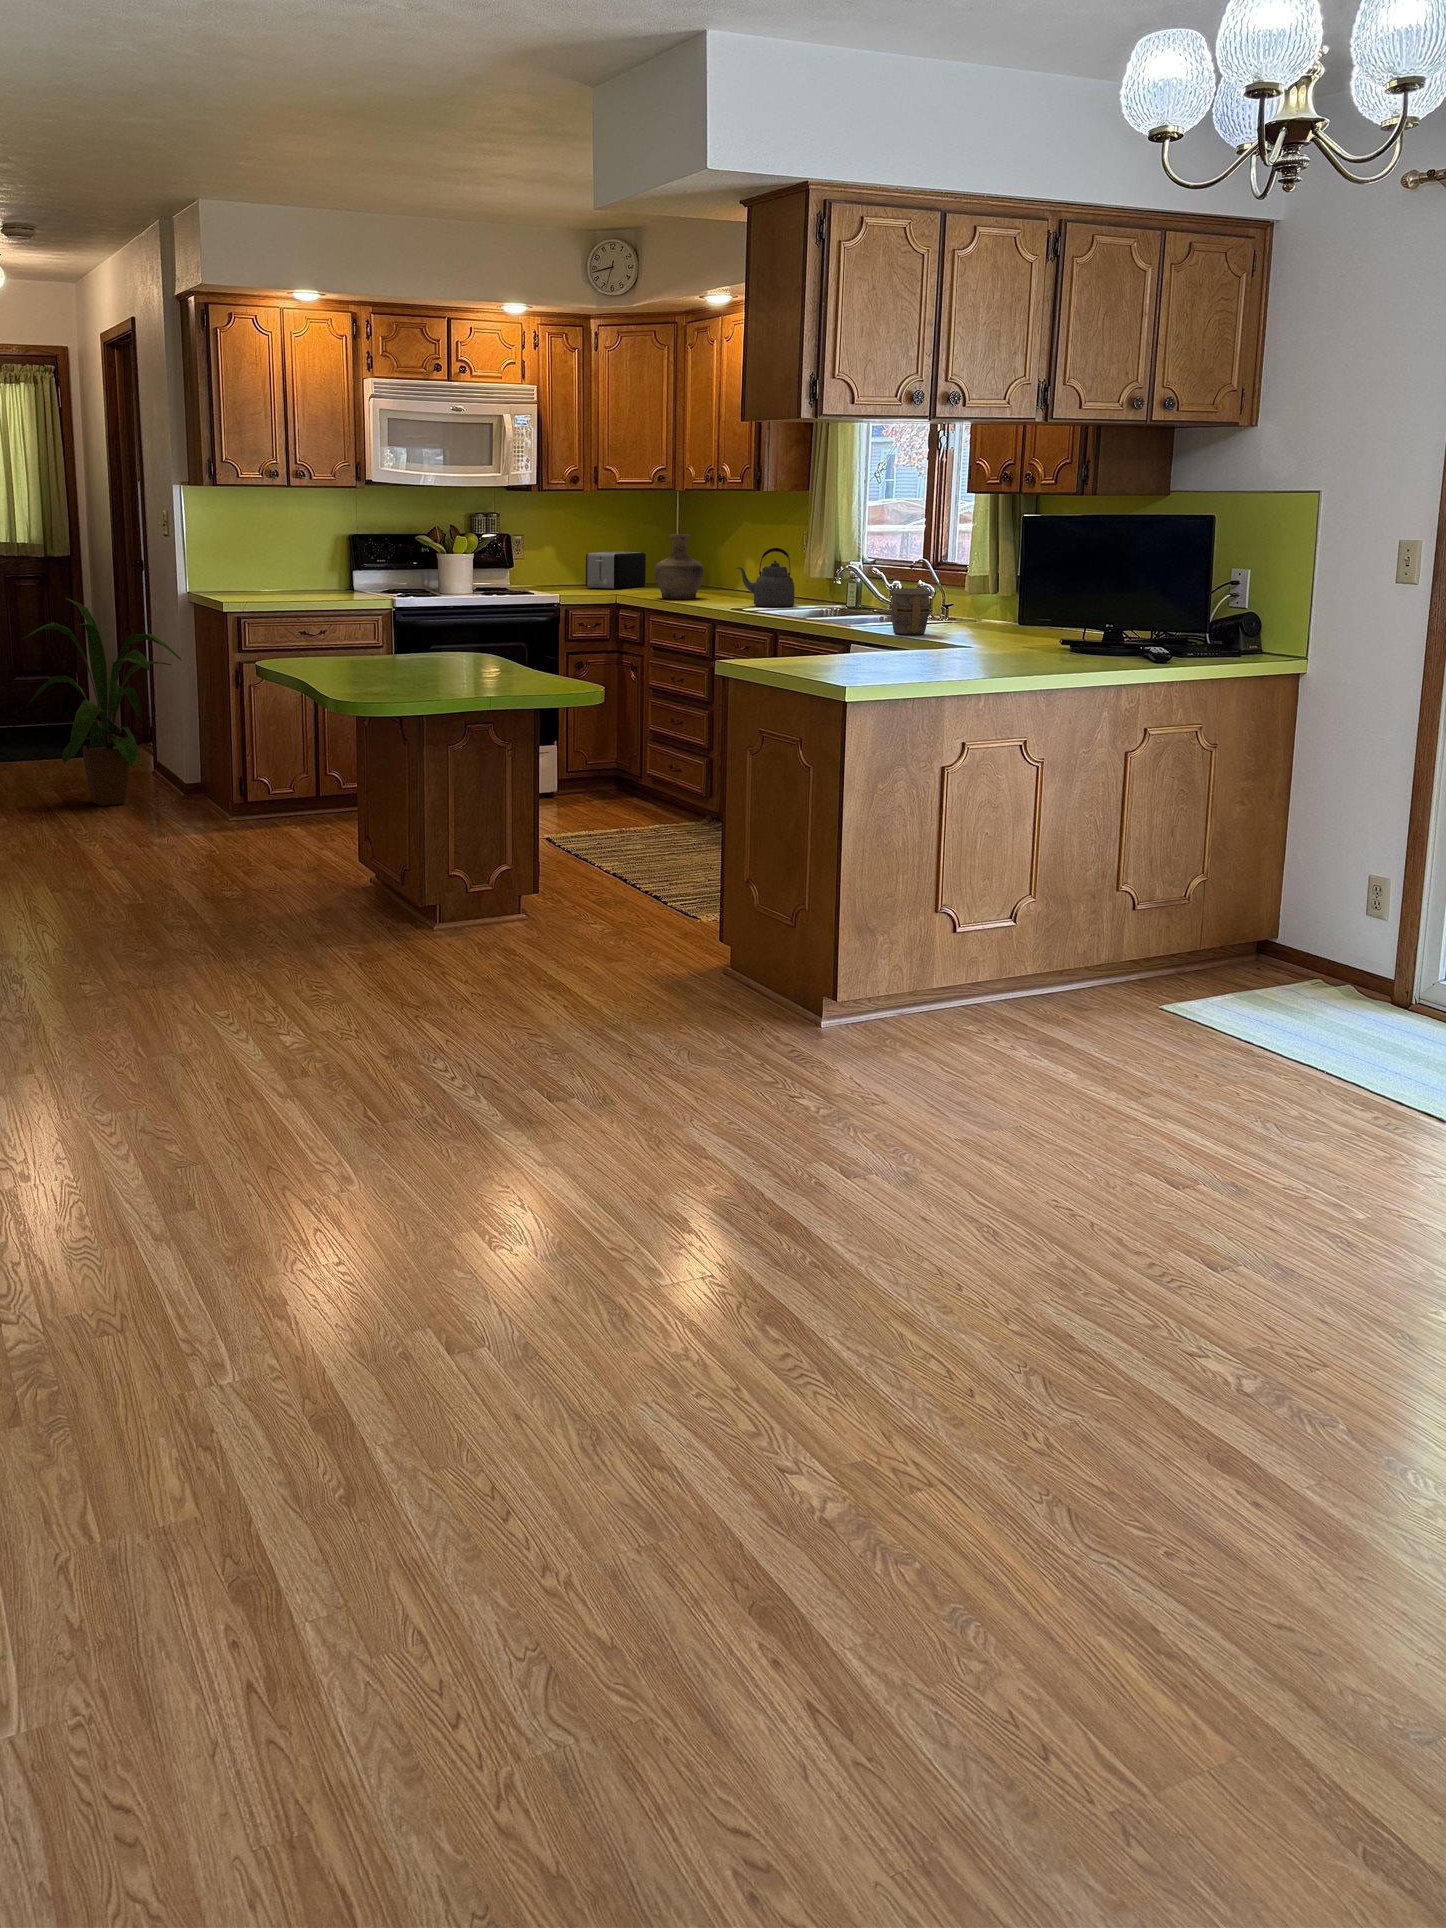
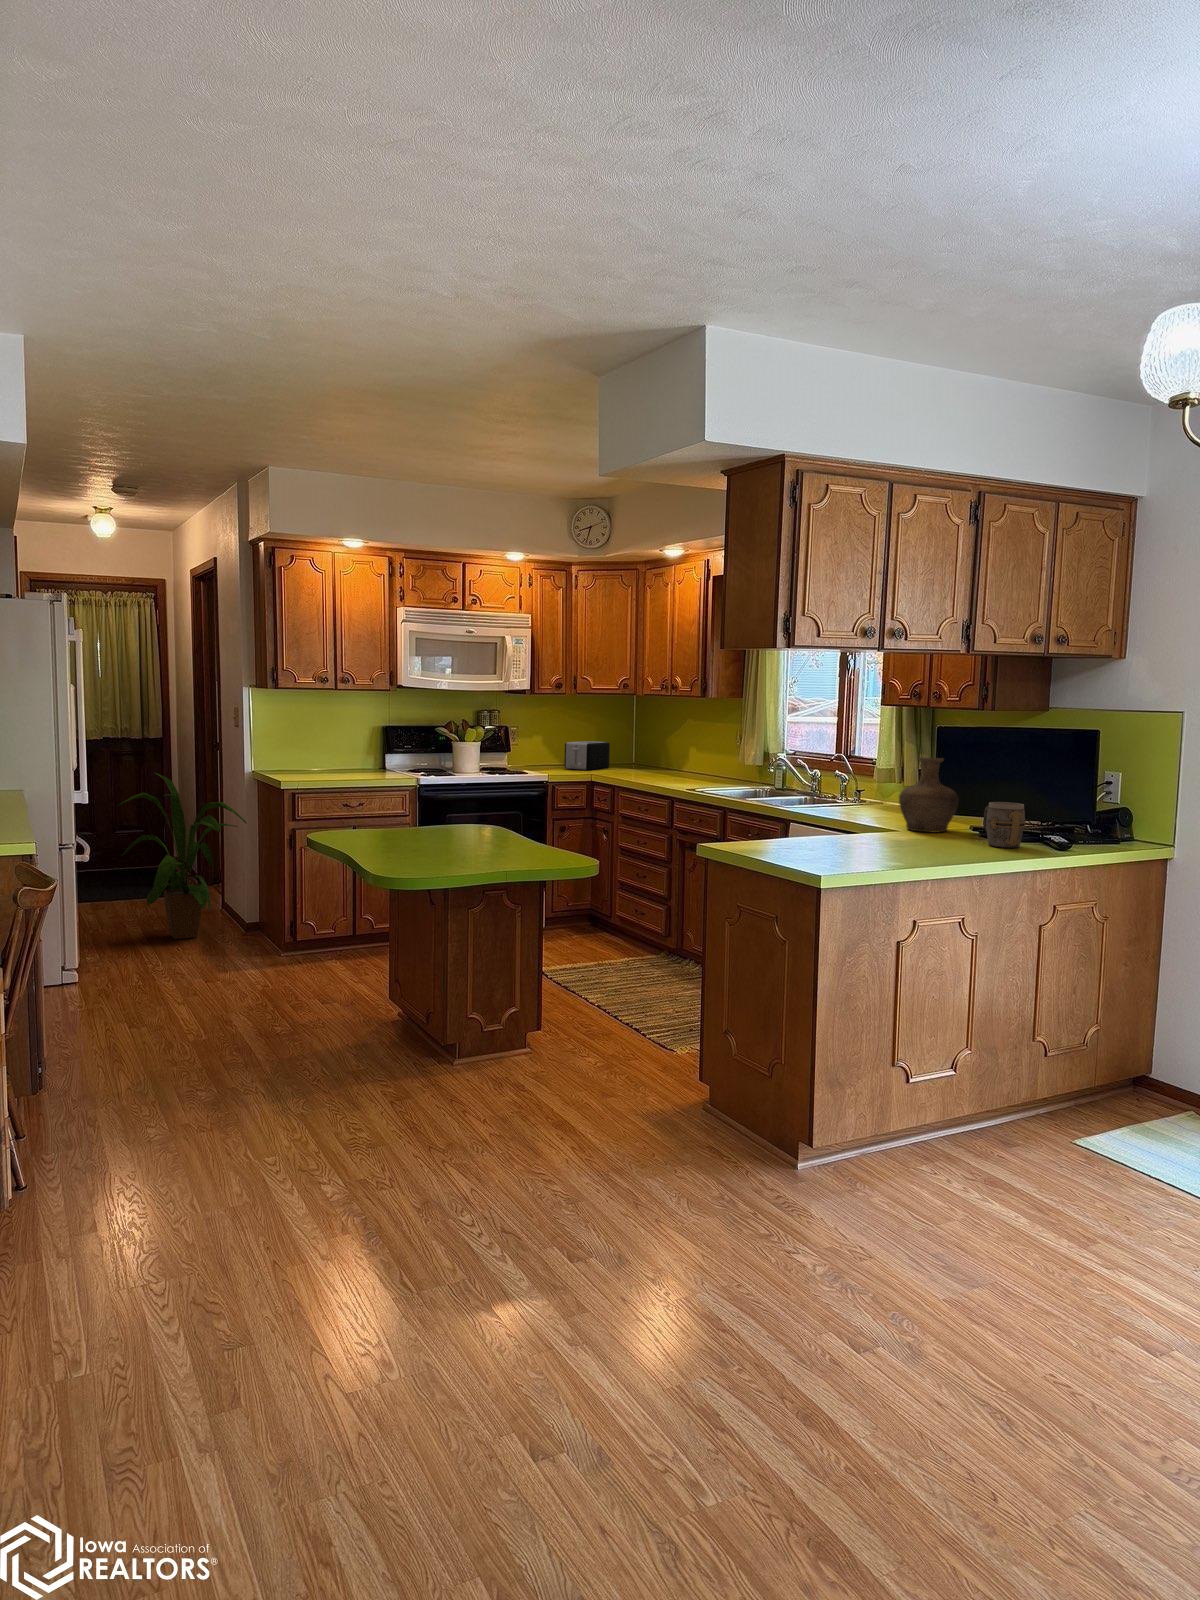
vase: present [654,534,704,599] -> present [899,757,958,832]
kettle: present [736,548,794,606] -> none [687,743,733,789]
mug: present [891,588,930,635] -> present [984,802,1026,848]

